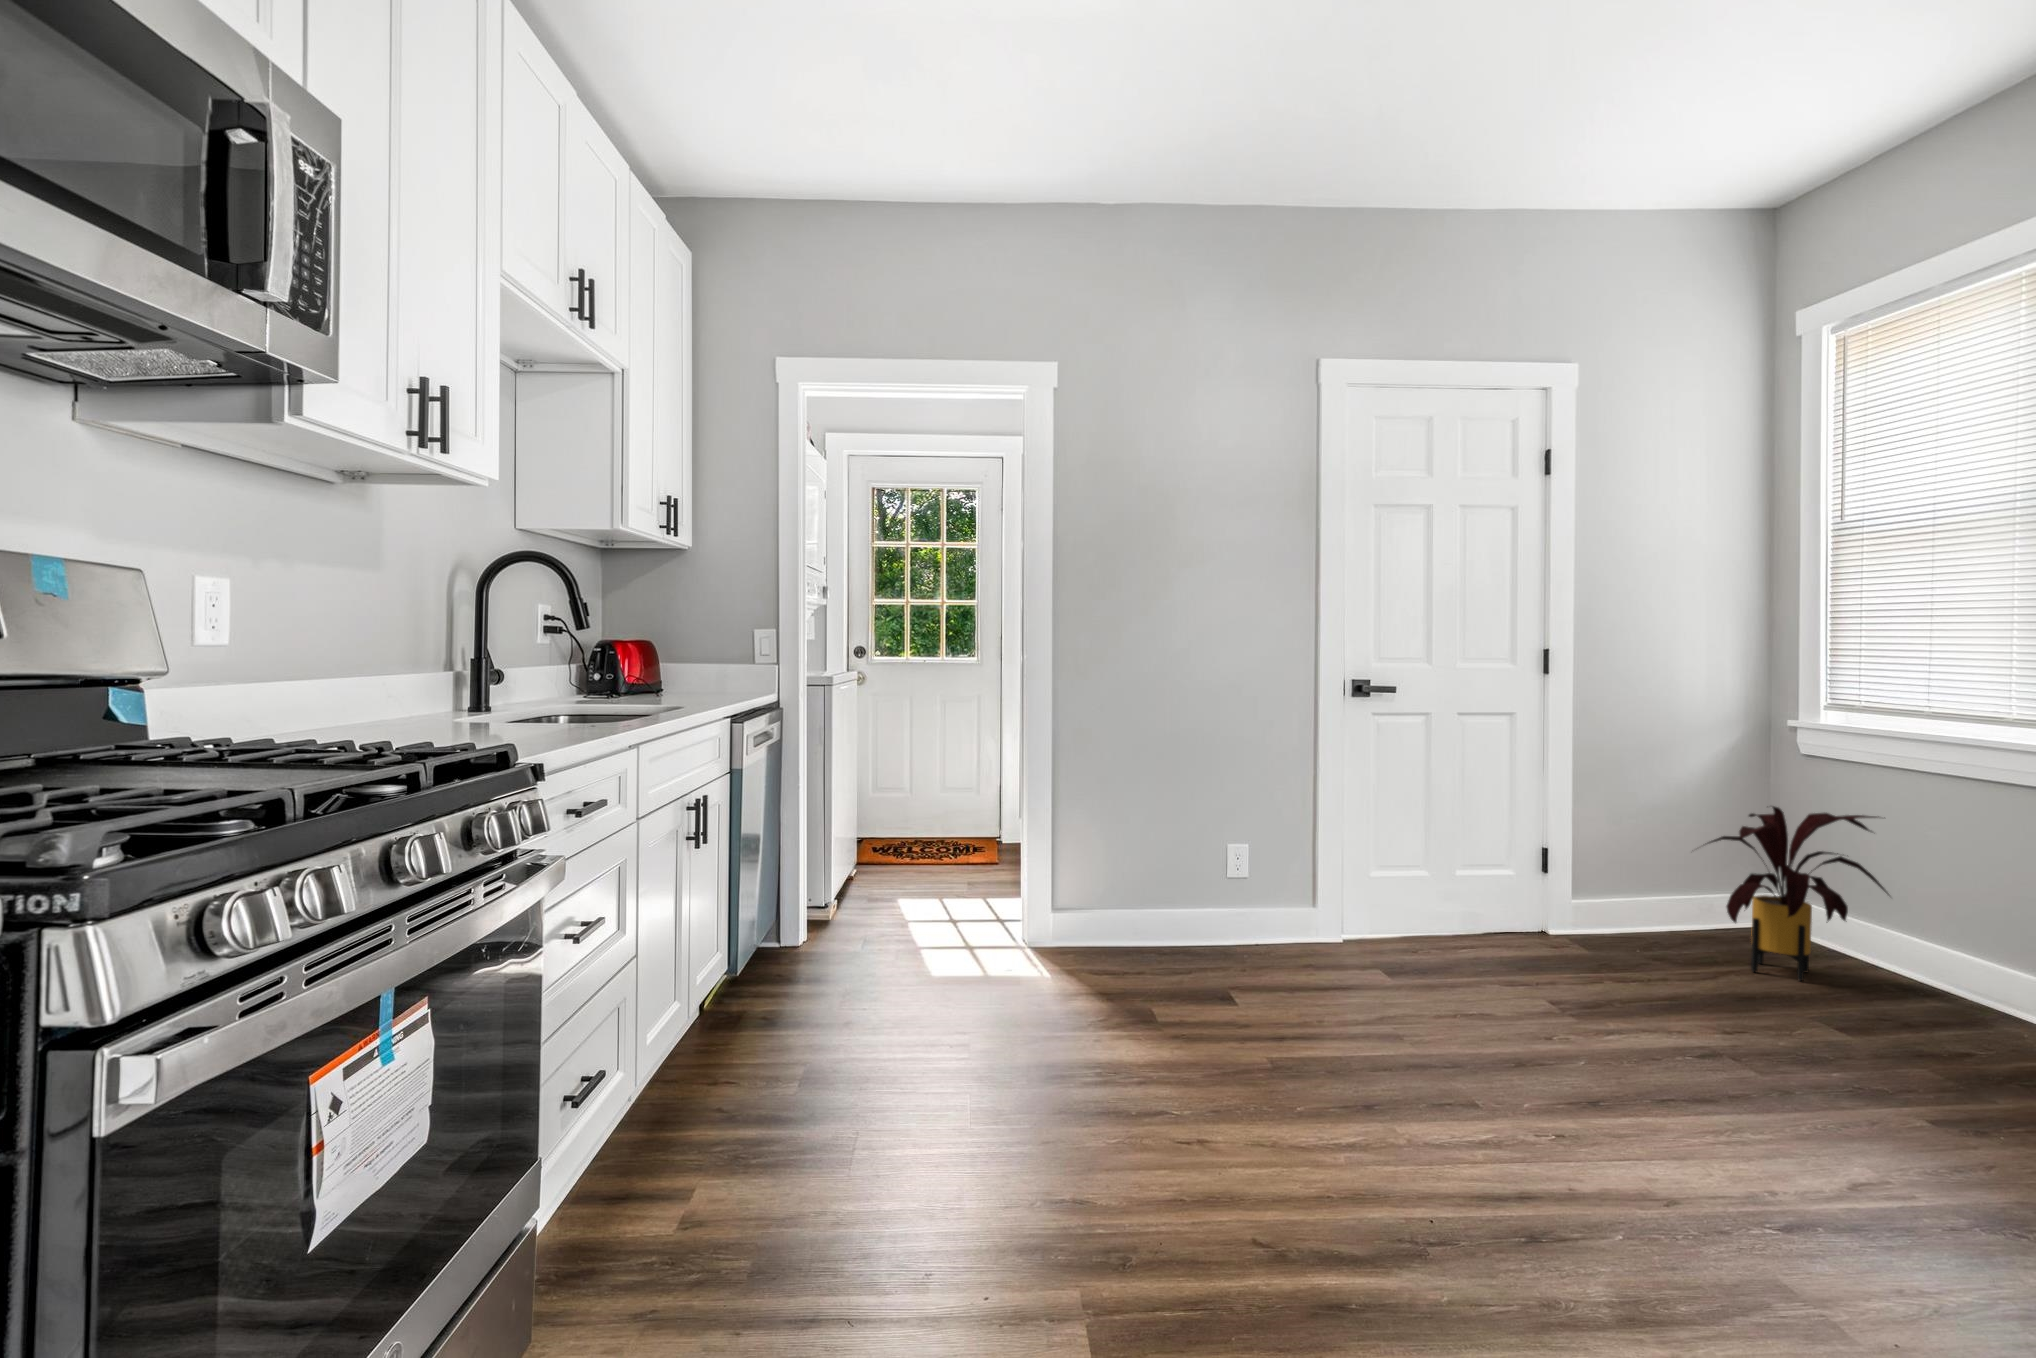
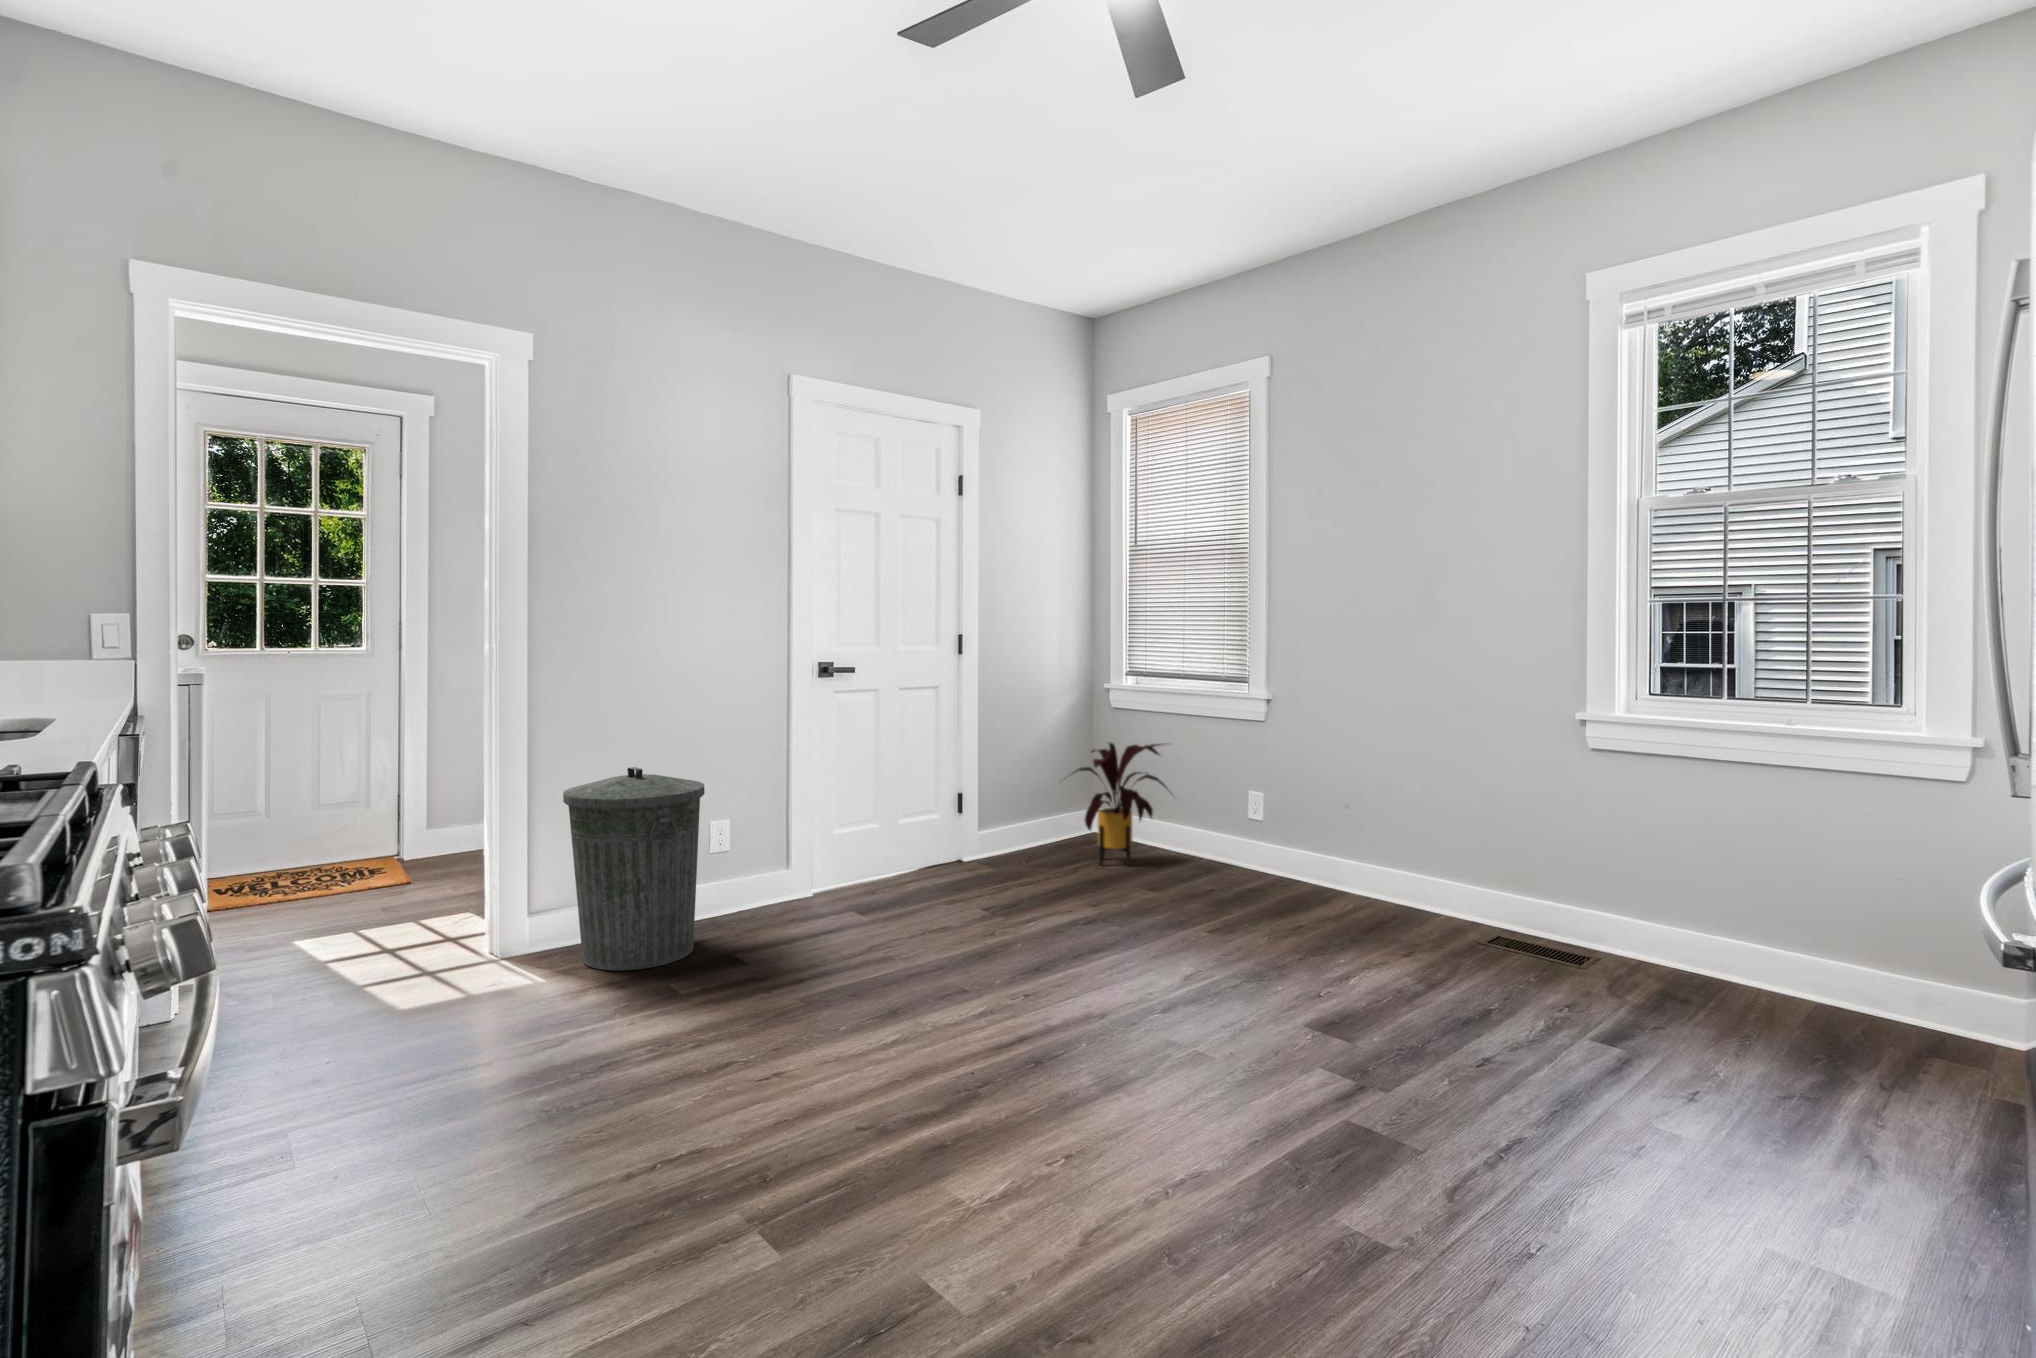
trash can: none [1074,782,1207,986] -> present [563,767,705,970]

